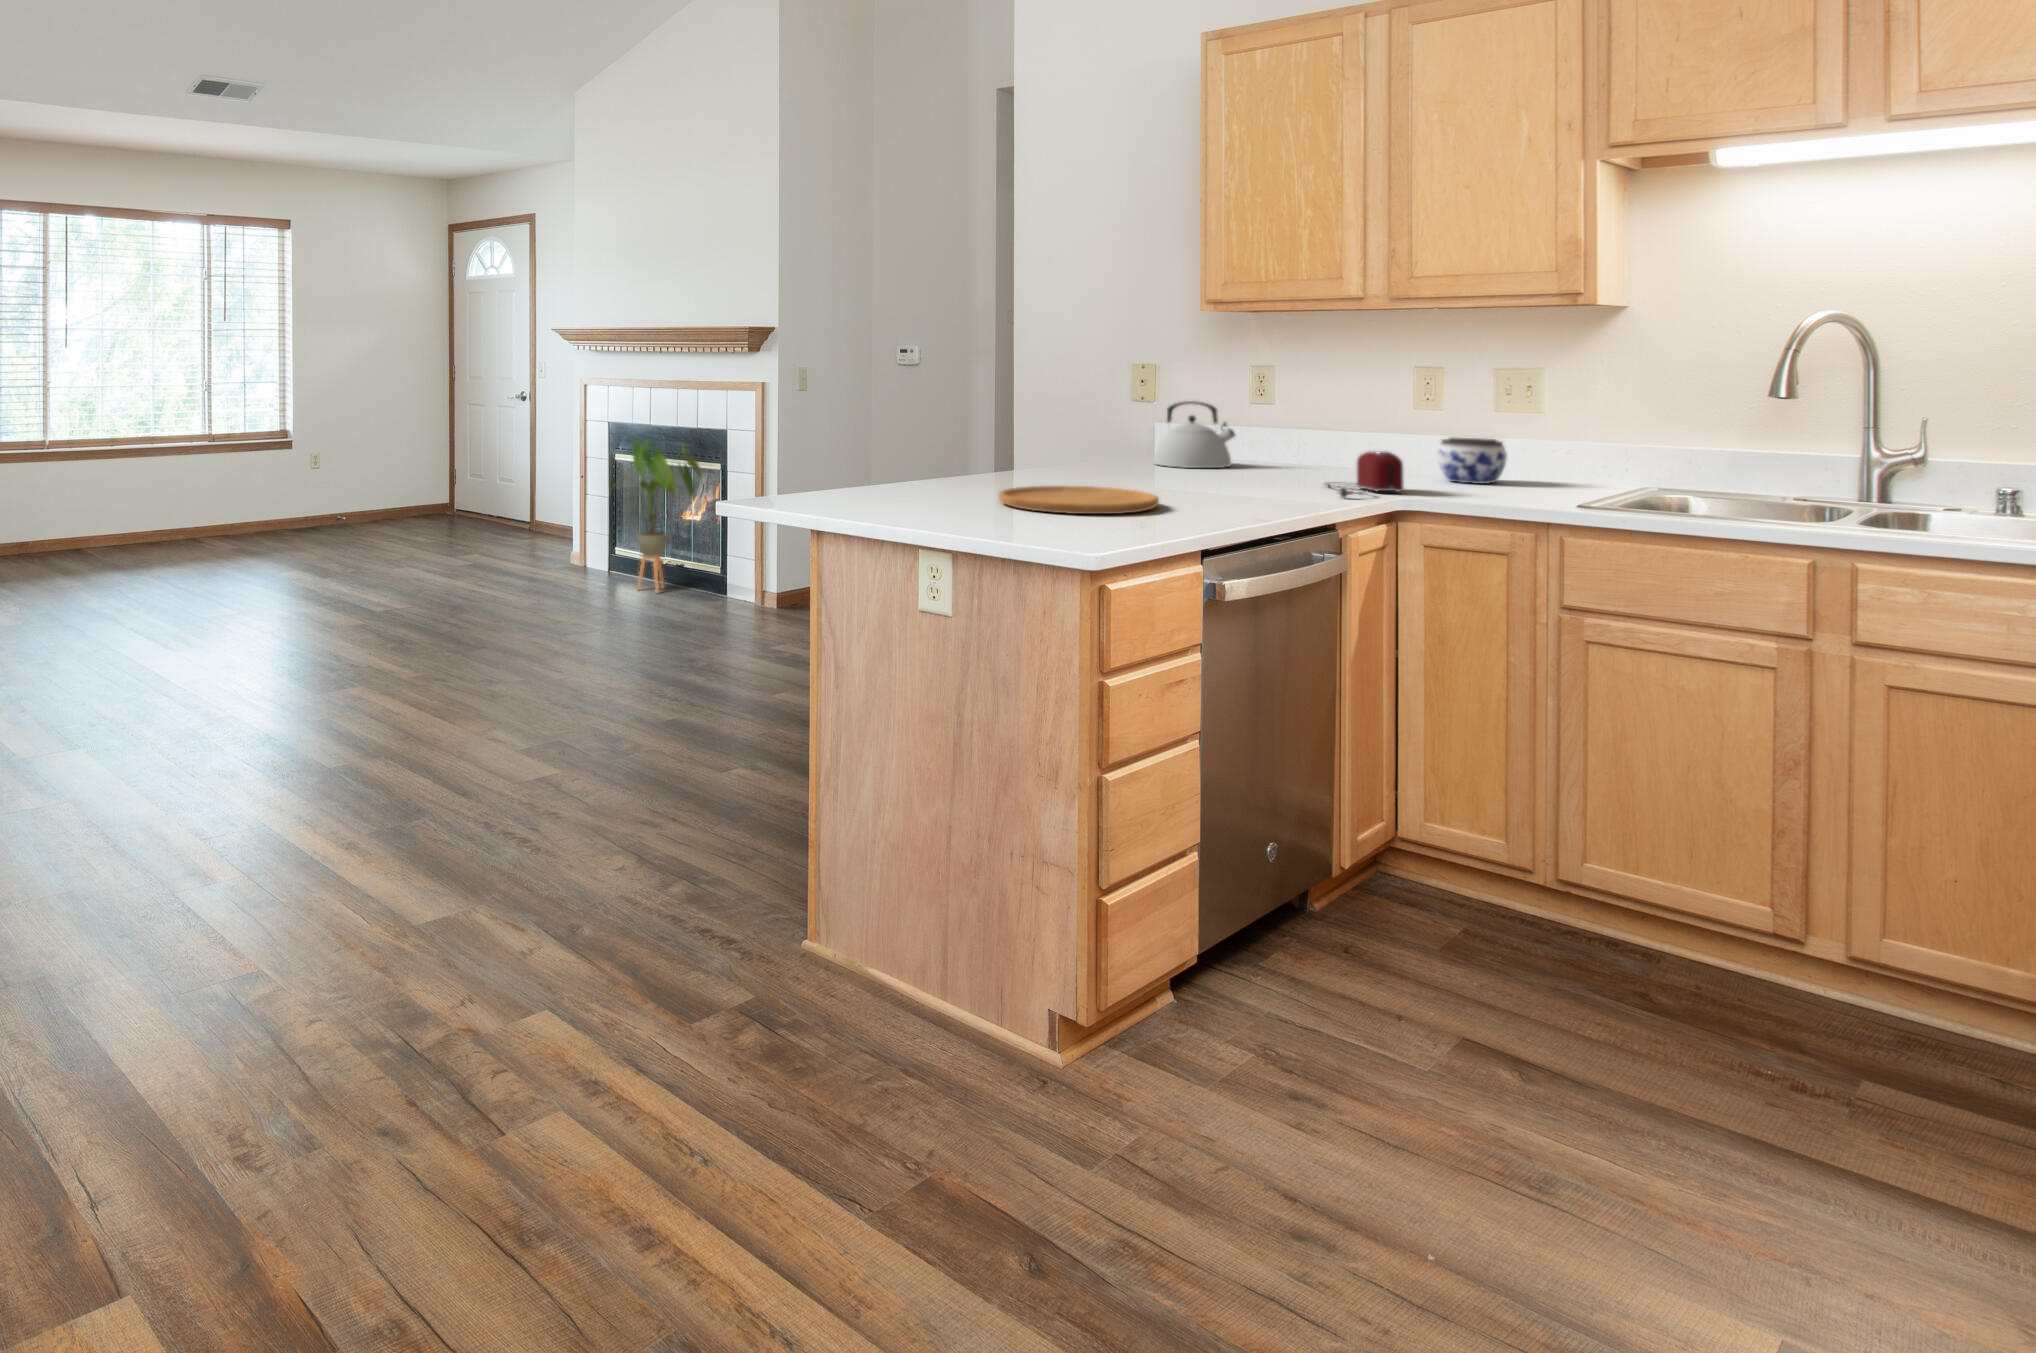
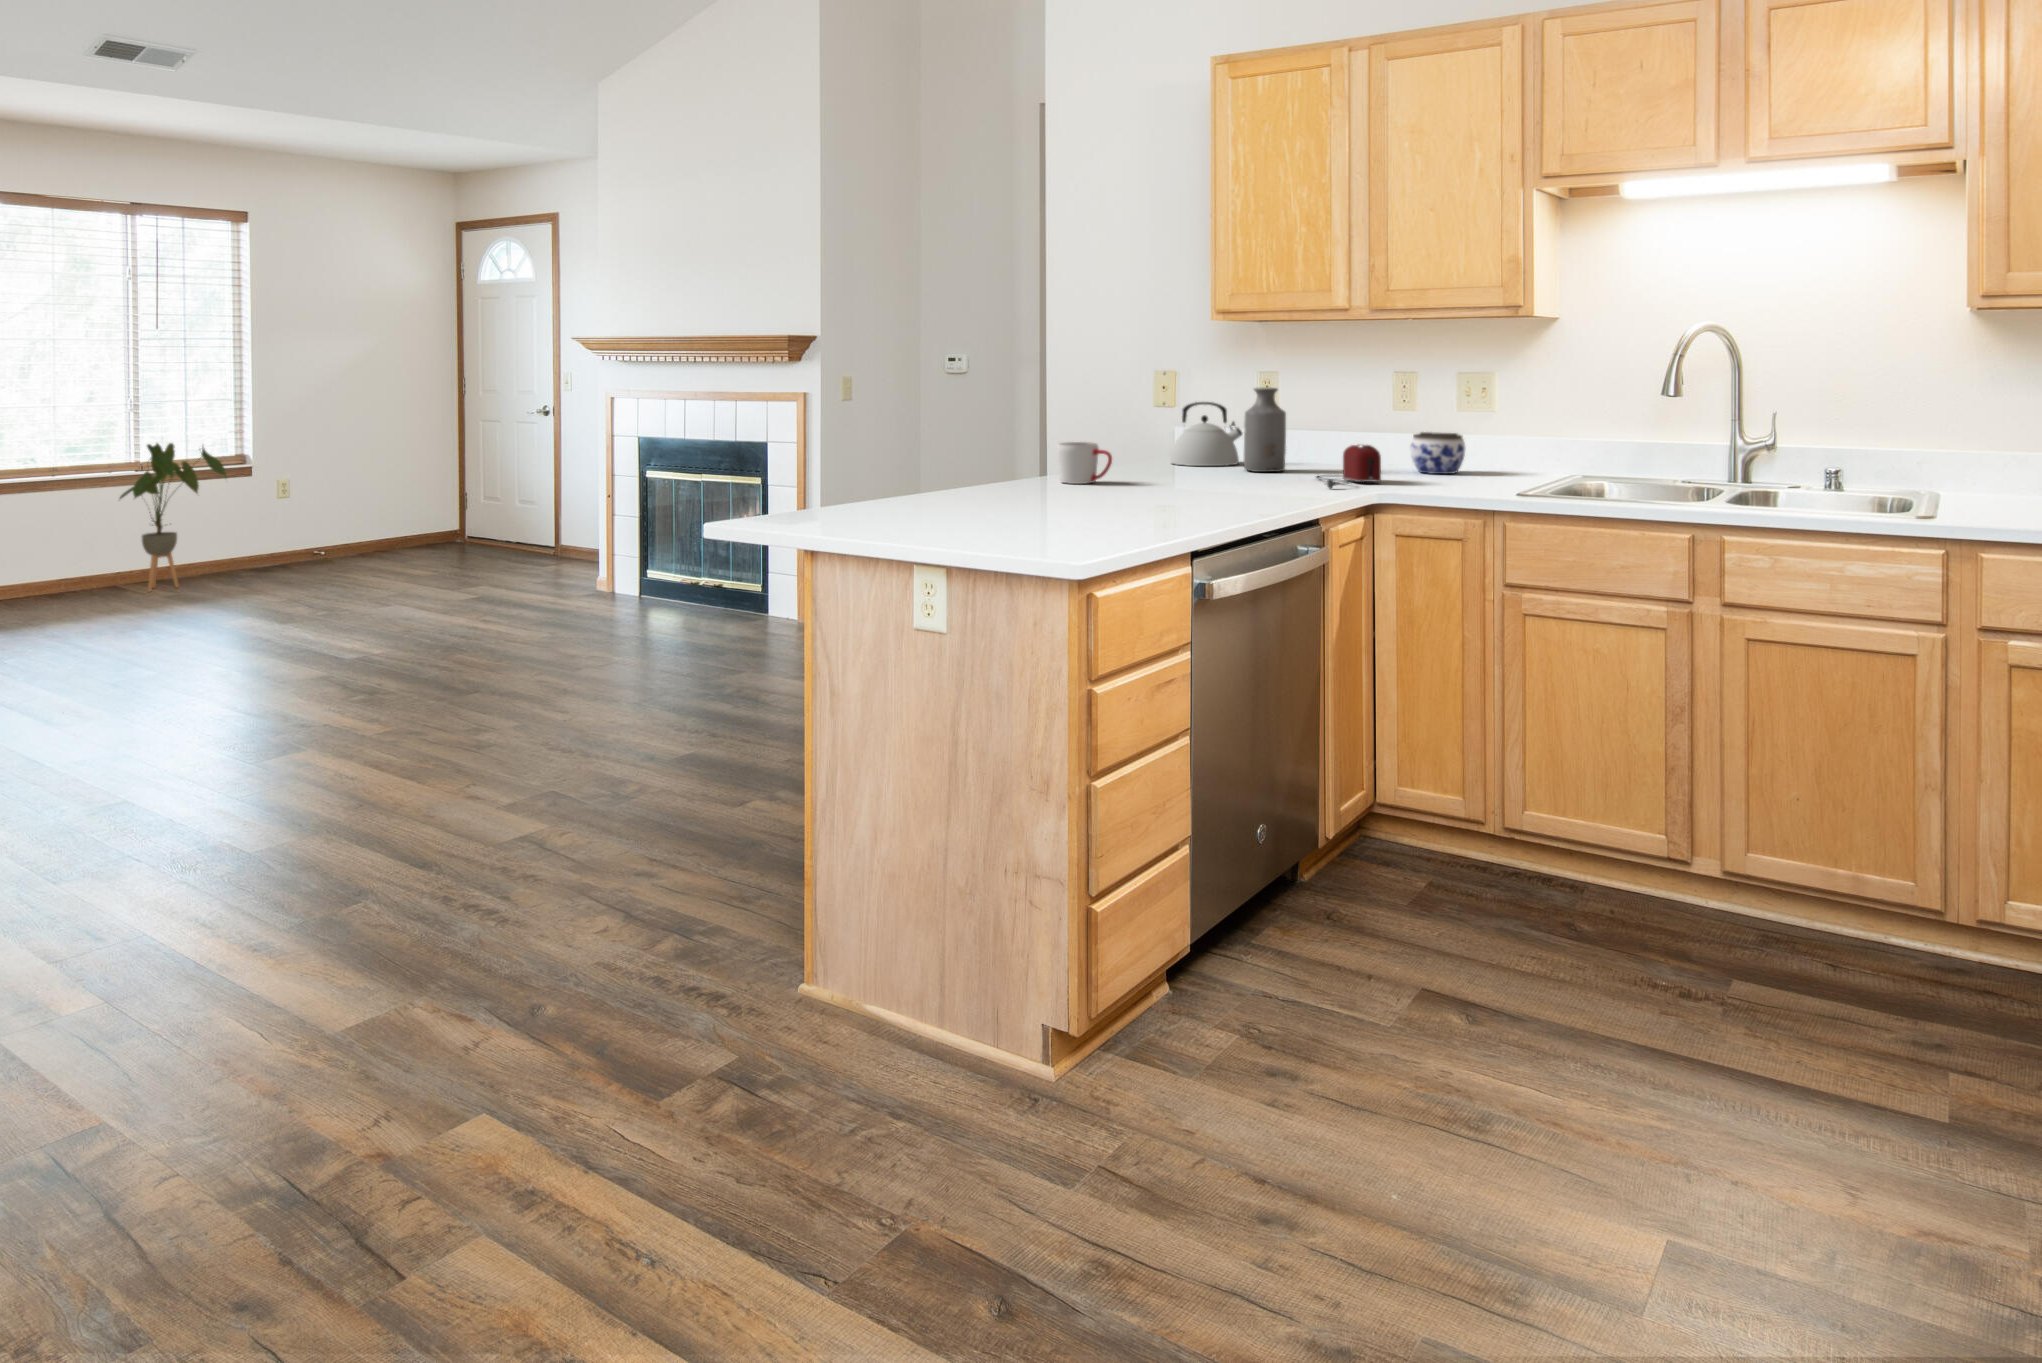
bottle: none [1239,388,1288,477] -> present [1244,387,1286,472]
house plant: present [617,440,702,592] -> present [120,443,227,592]
mug: none [1037,444,1097,485] -> present [1057,442,1112,484]
cutting board: present [998,486,1159,514] -> none [1013,483,1165,508]

